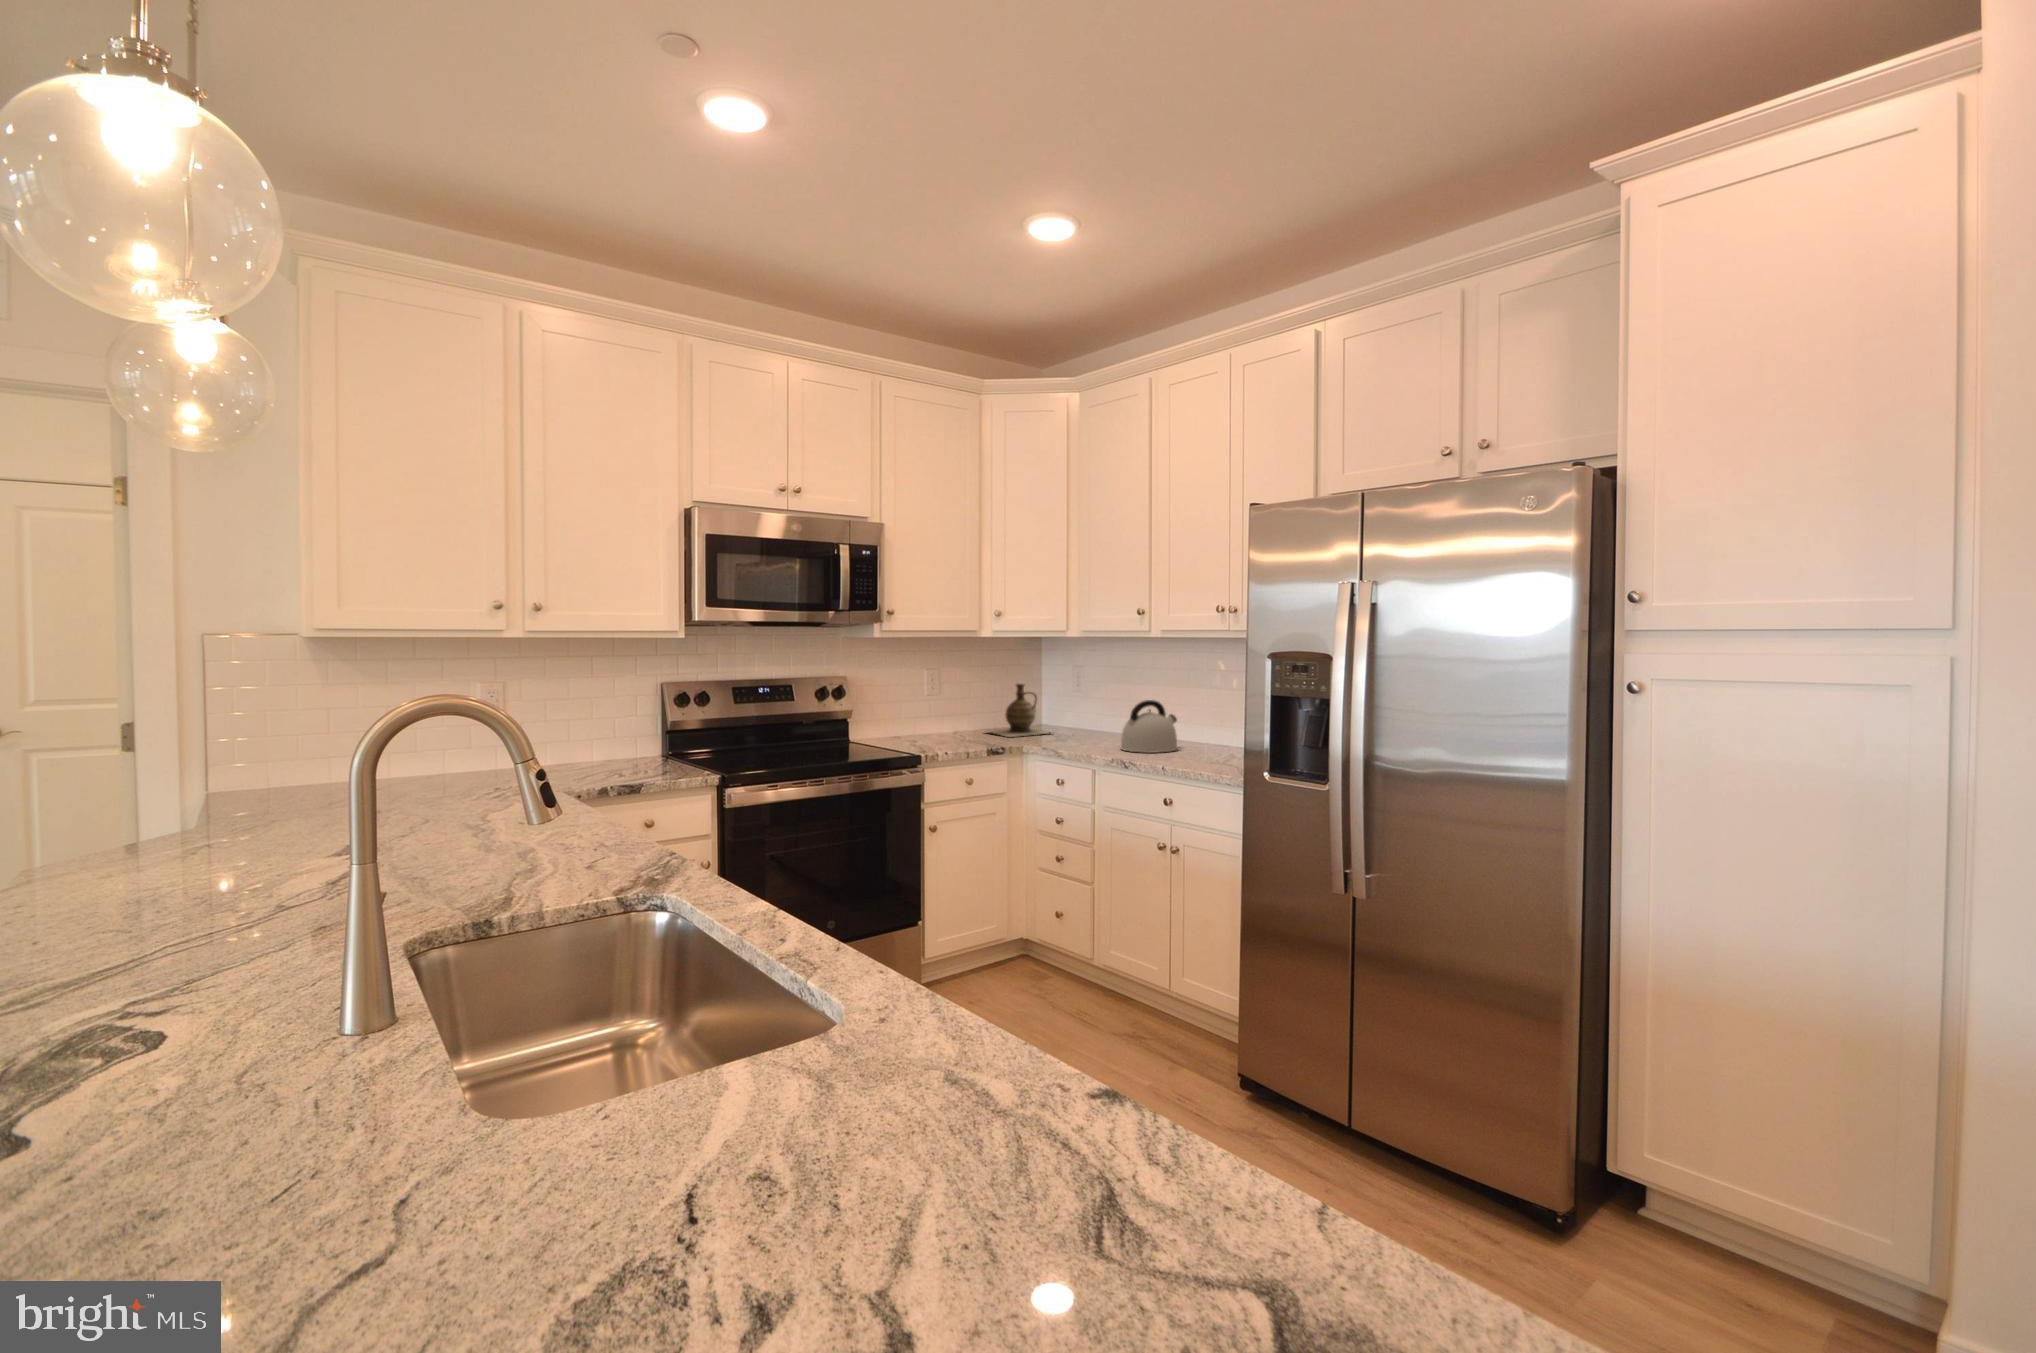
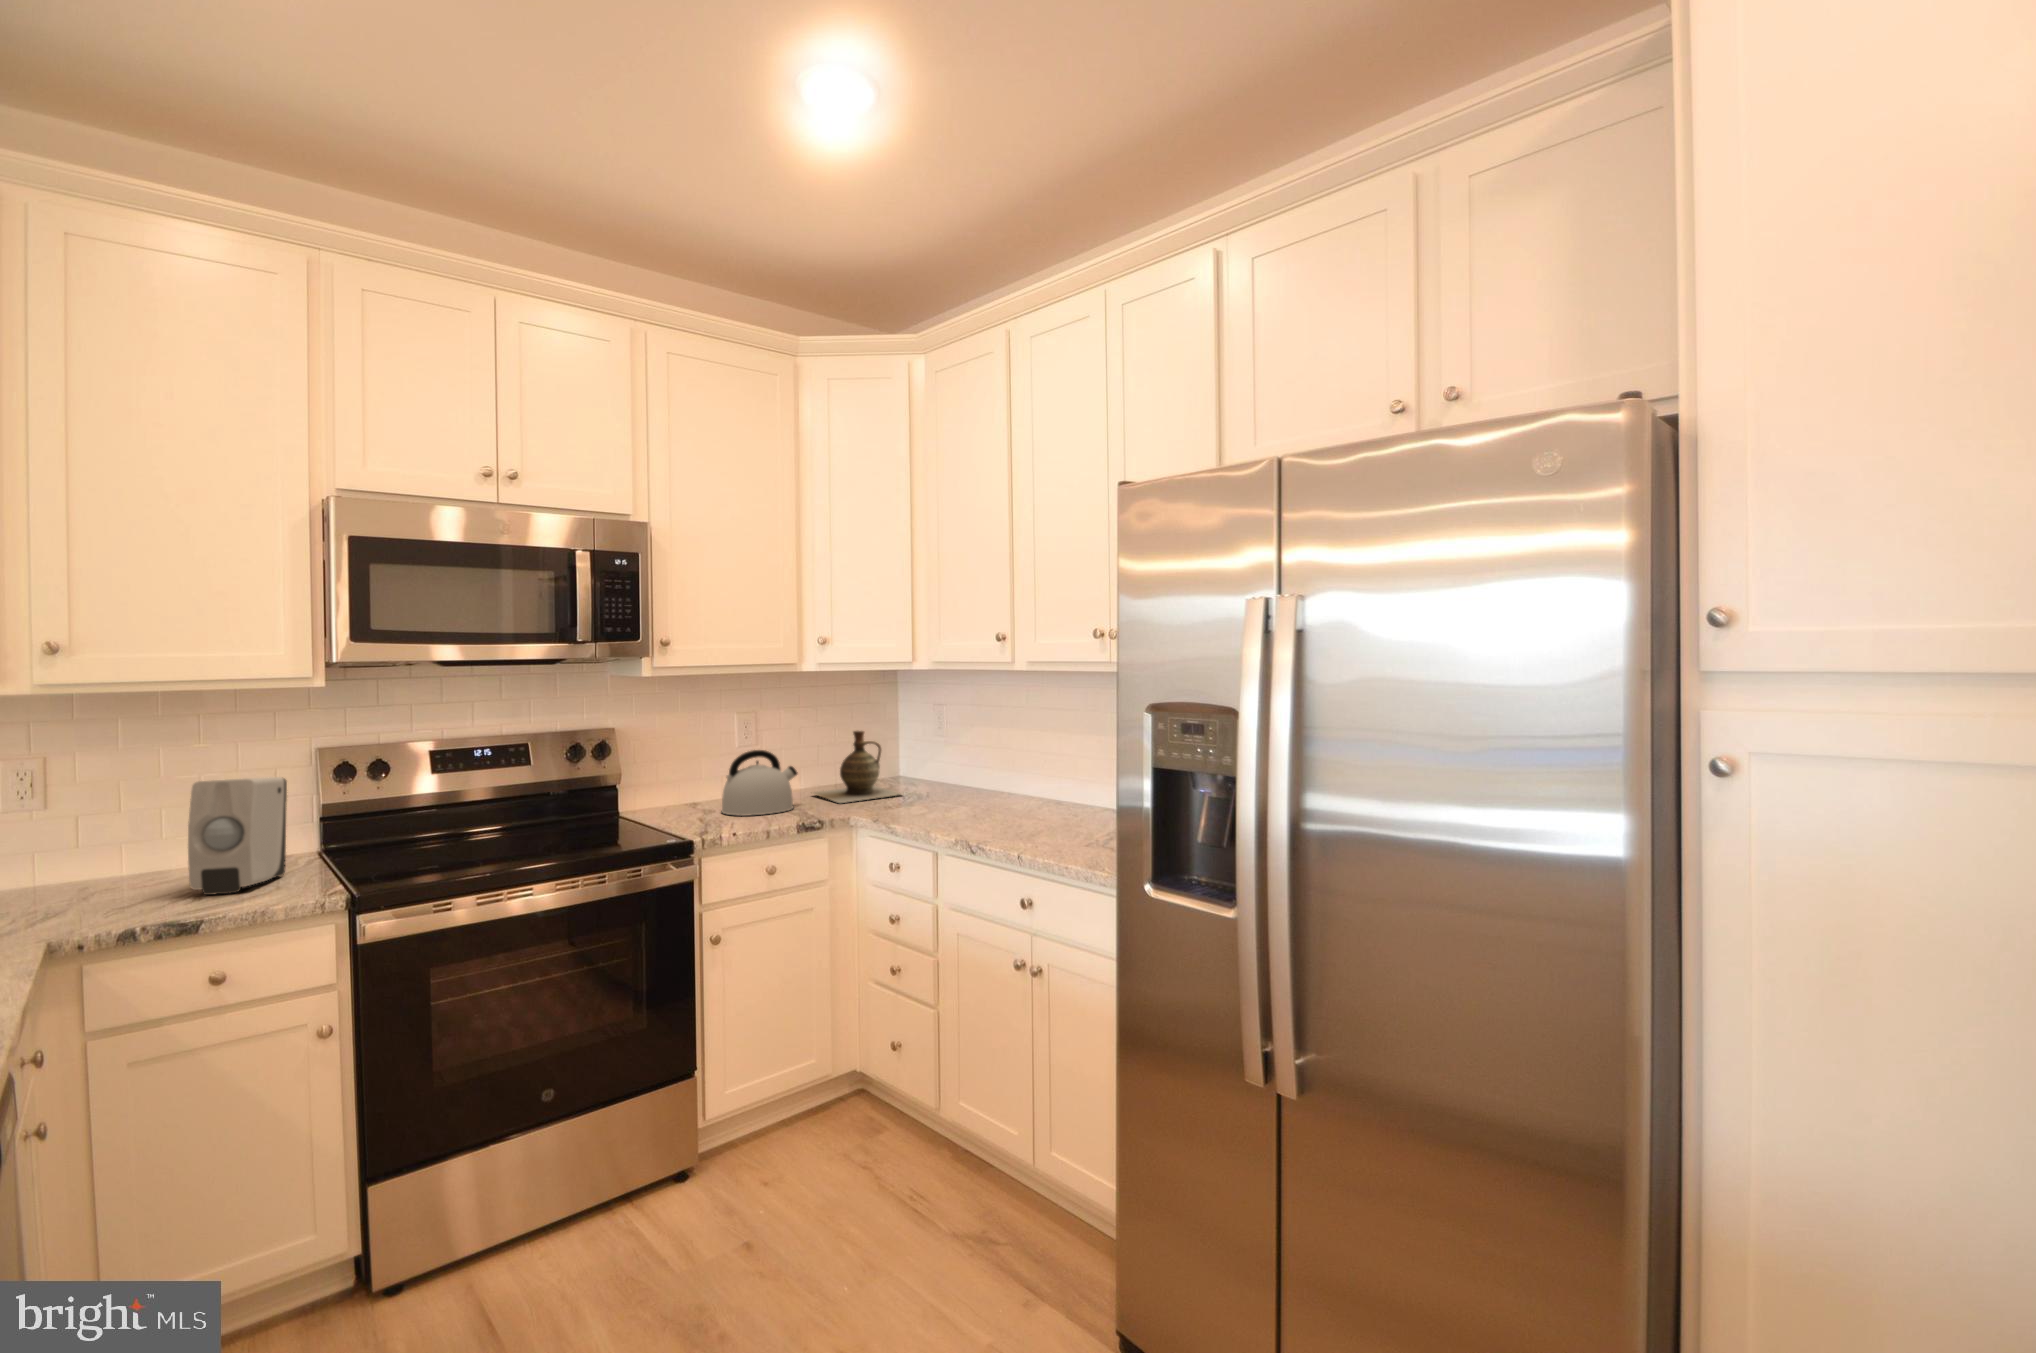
soap dispenser: none [618,698,663,774] -> present [188,777,287,895]
kettle: present [1121,700,1177,753] -> present [721,750,798,816]

